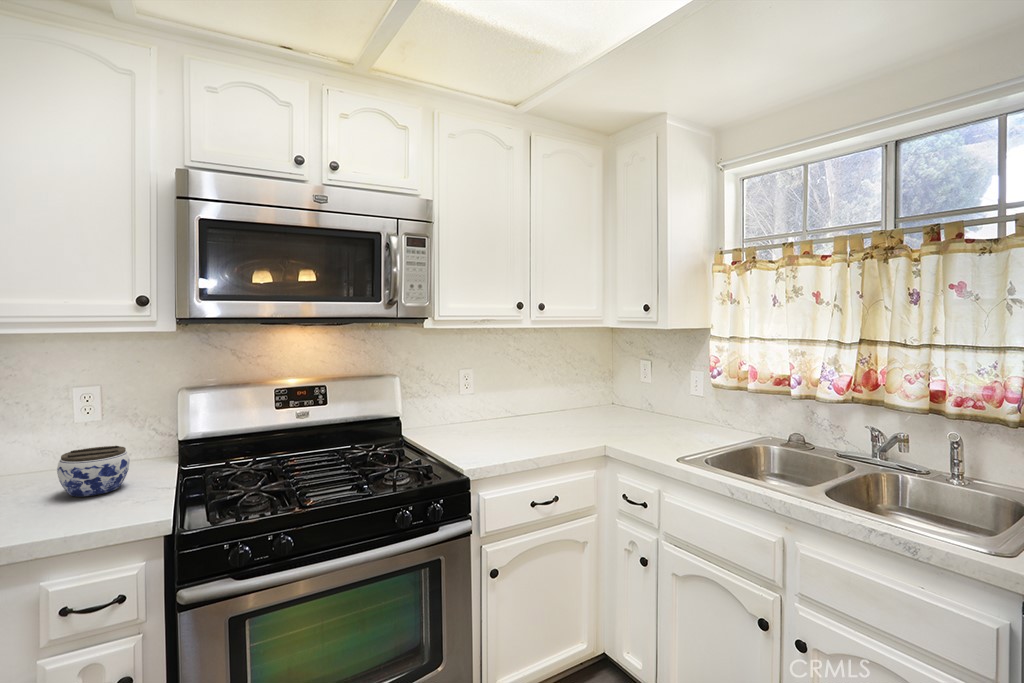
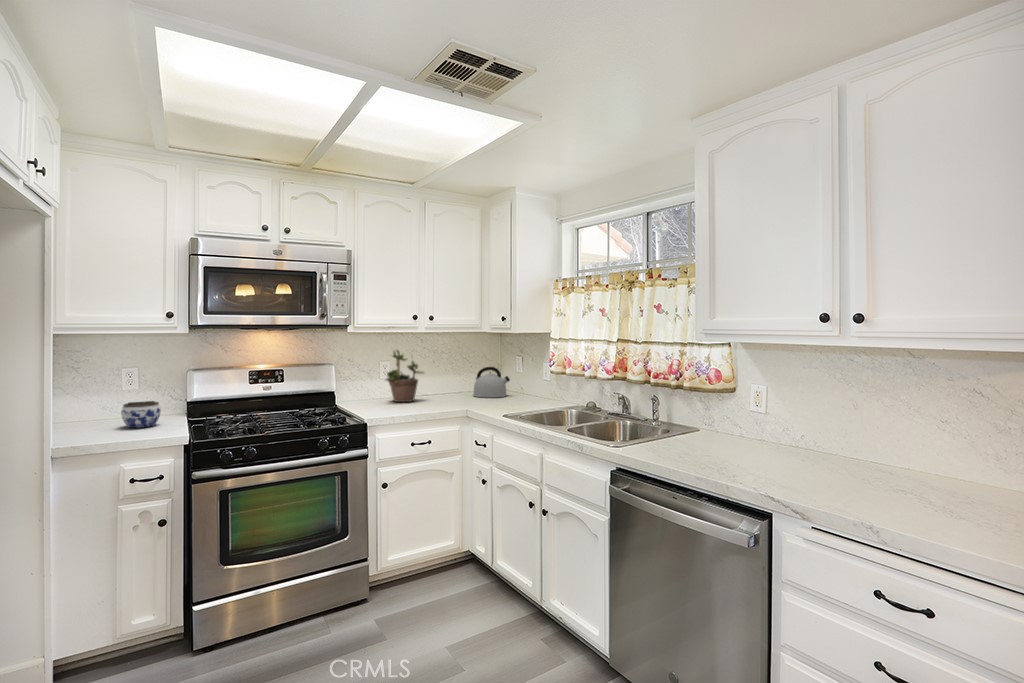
potted plant: none [469,346,523,430] -> present [386,350,424,402]
kettle: none [581,375,634,419] -> present [473,367,510,397]

